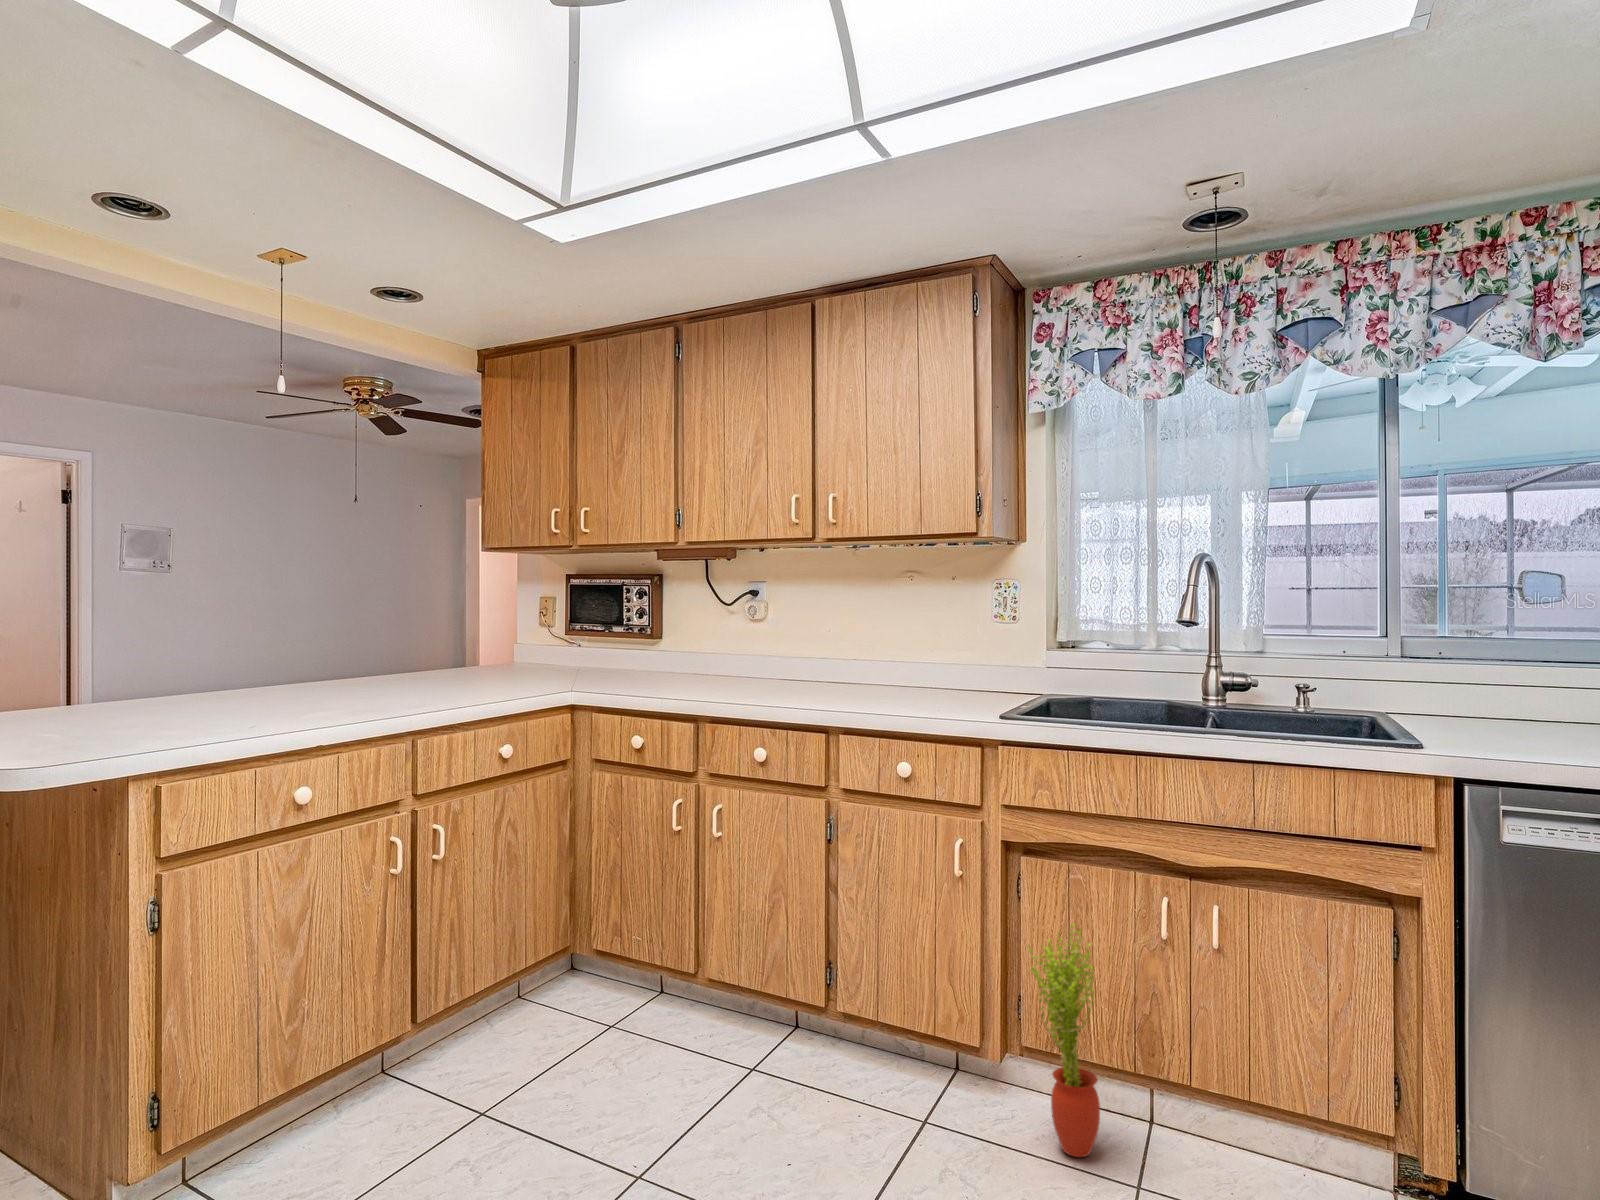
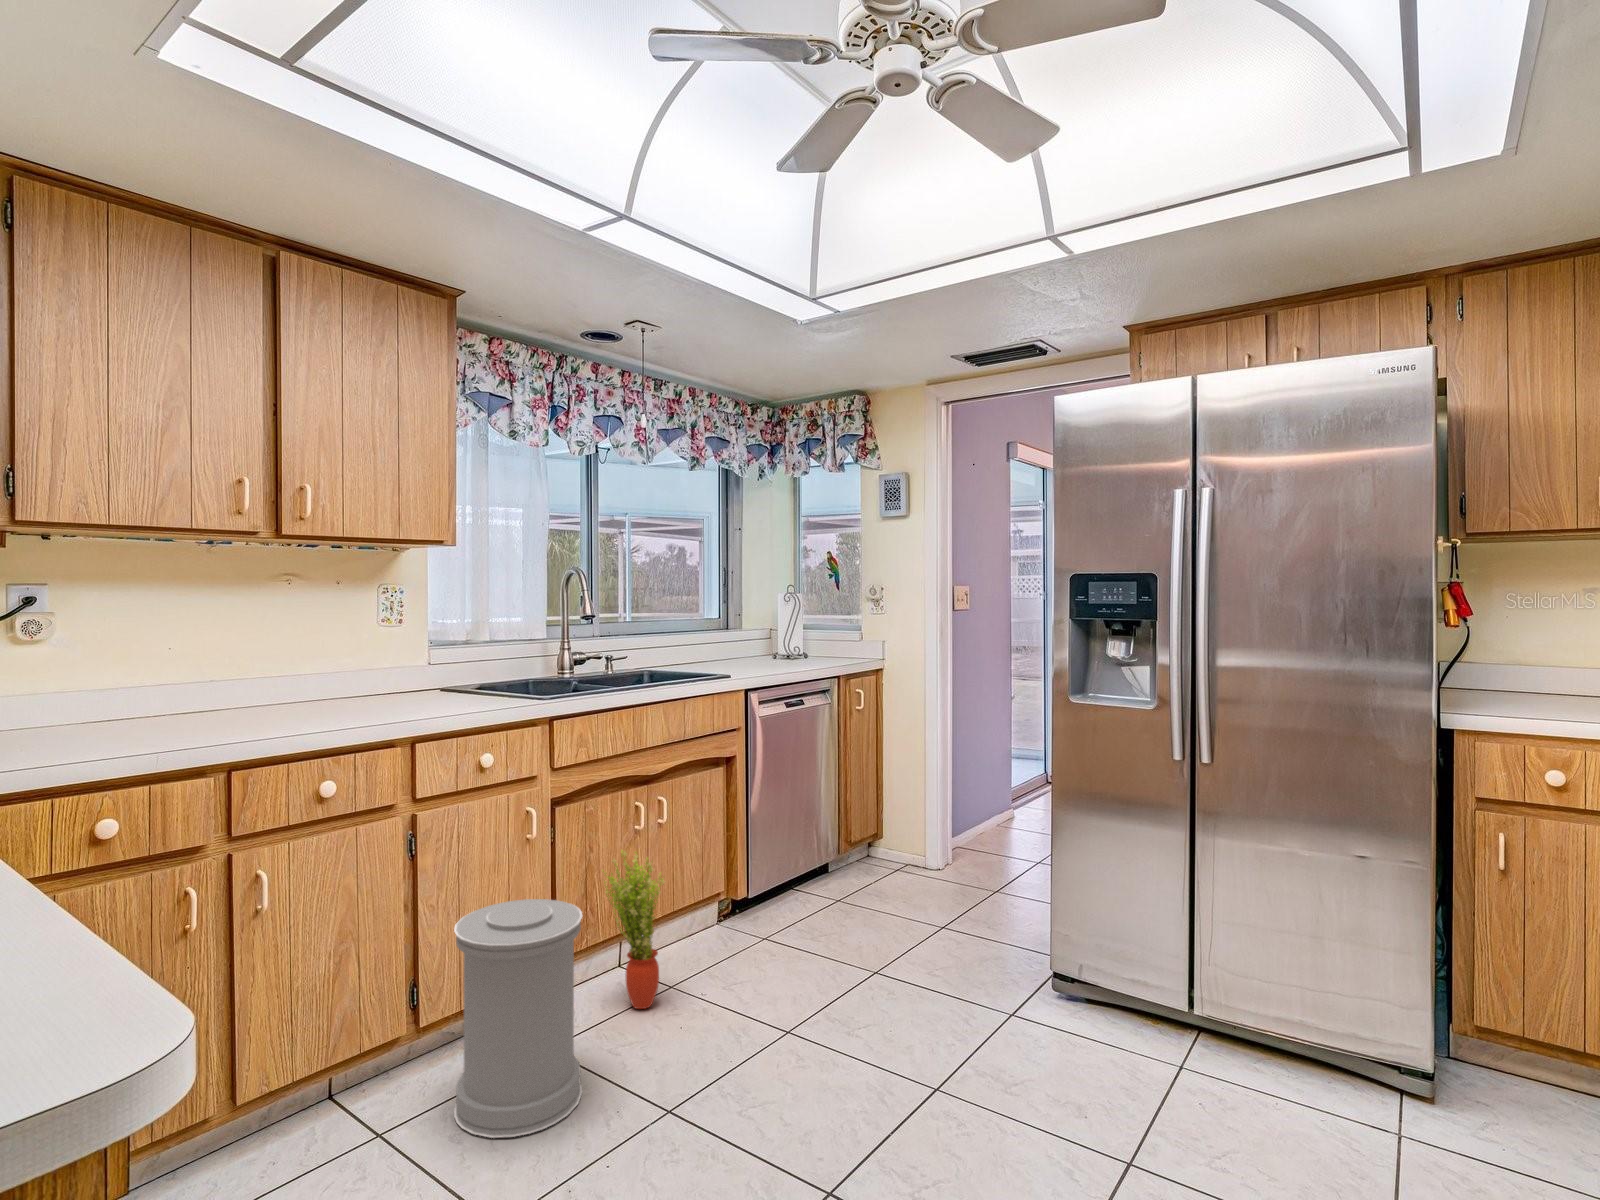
trash can: none [765,909,898,1165] -> present [454,899,583,1138]

